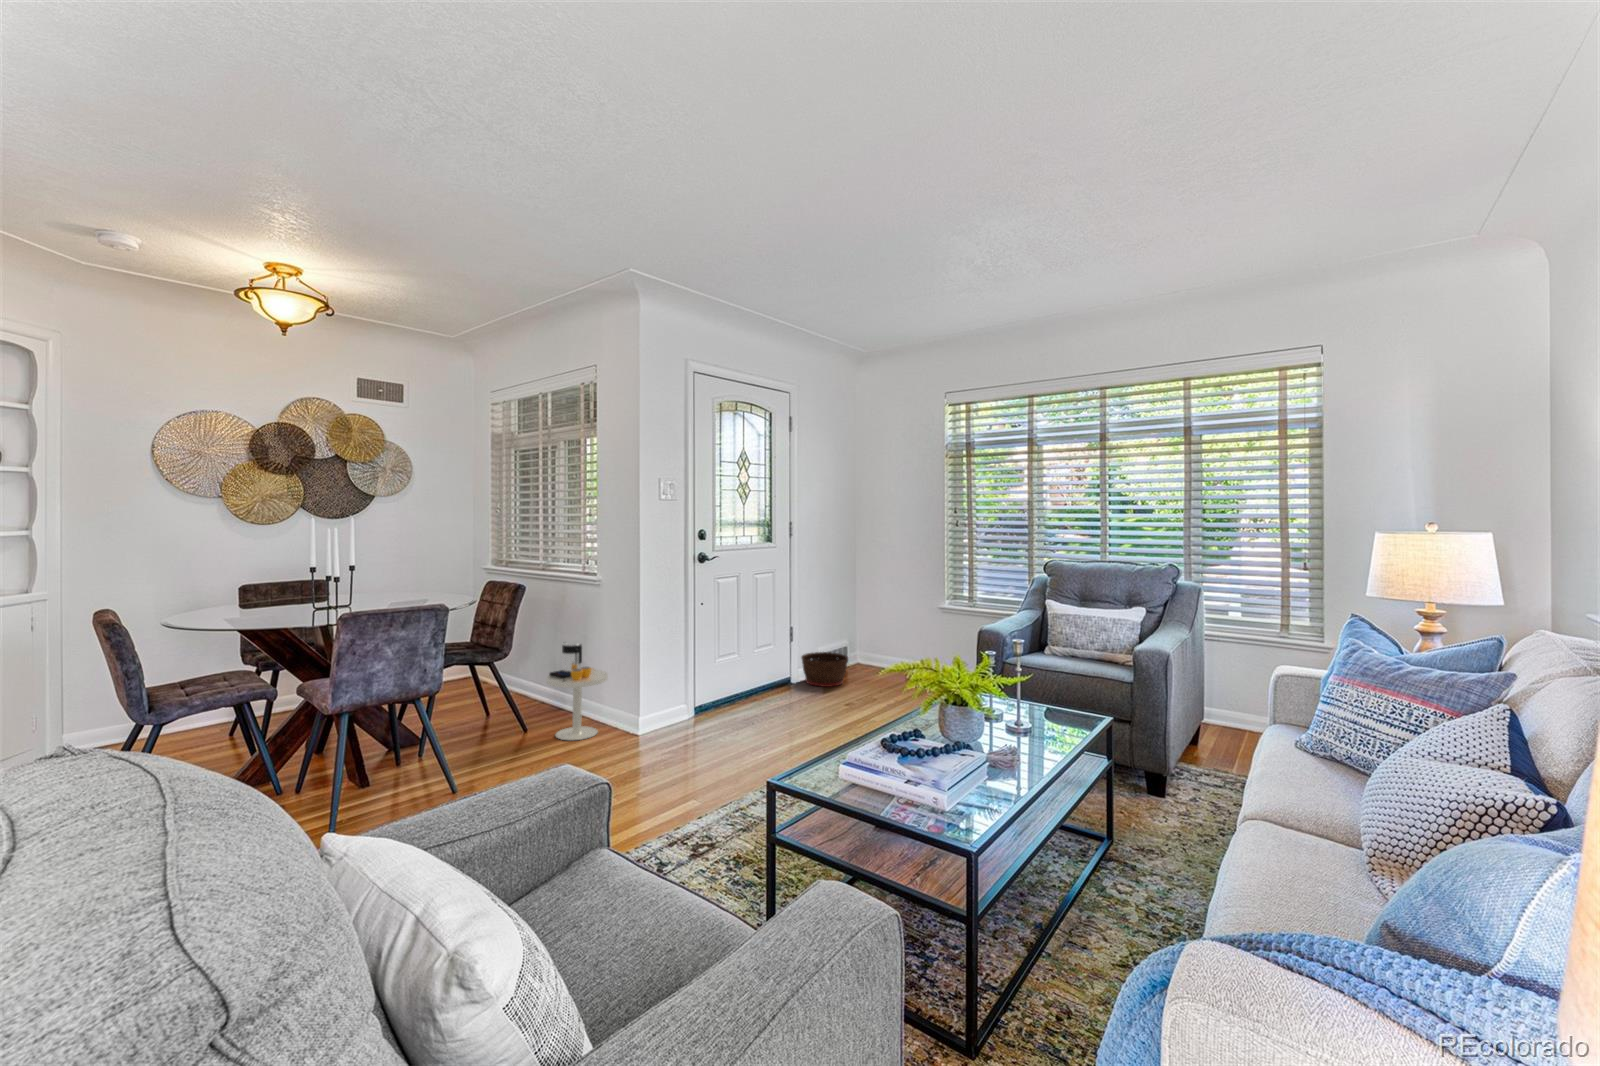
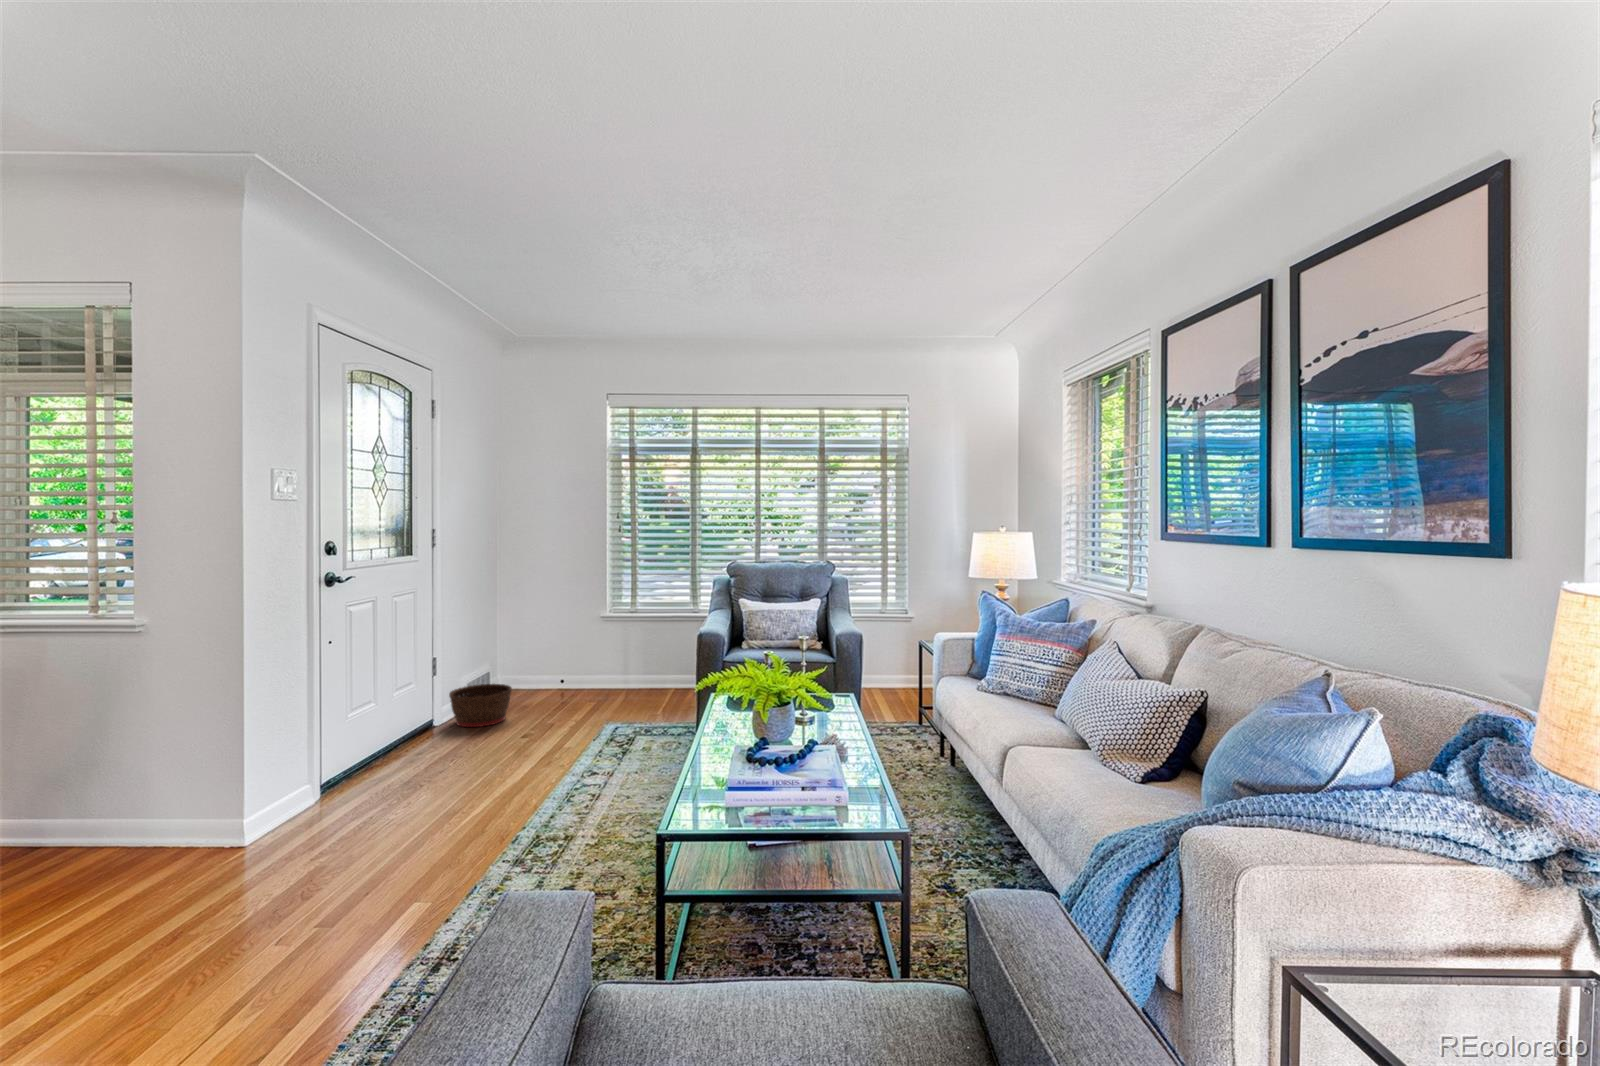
side table: present [546,642,608,741] -> none [62,727,189,888]

